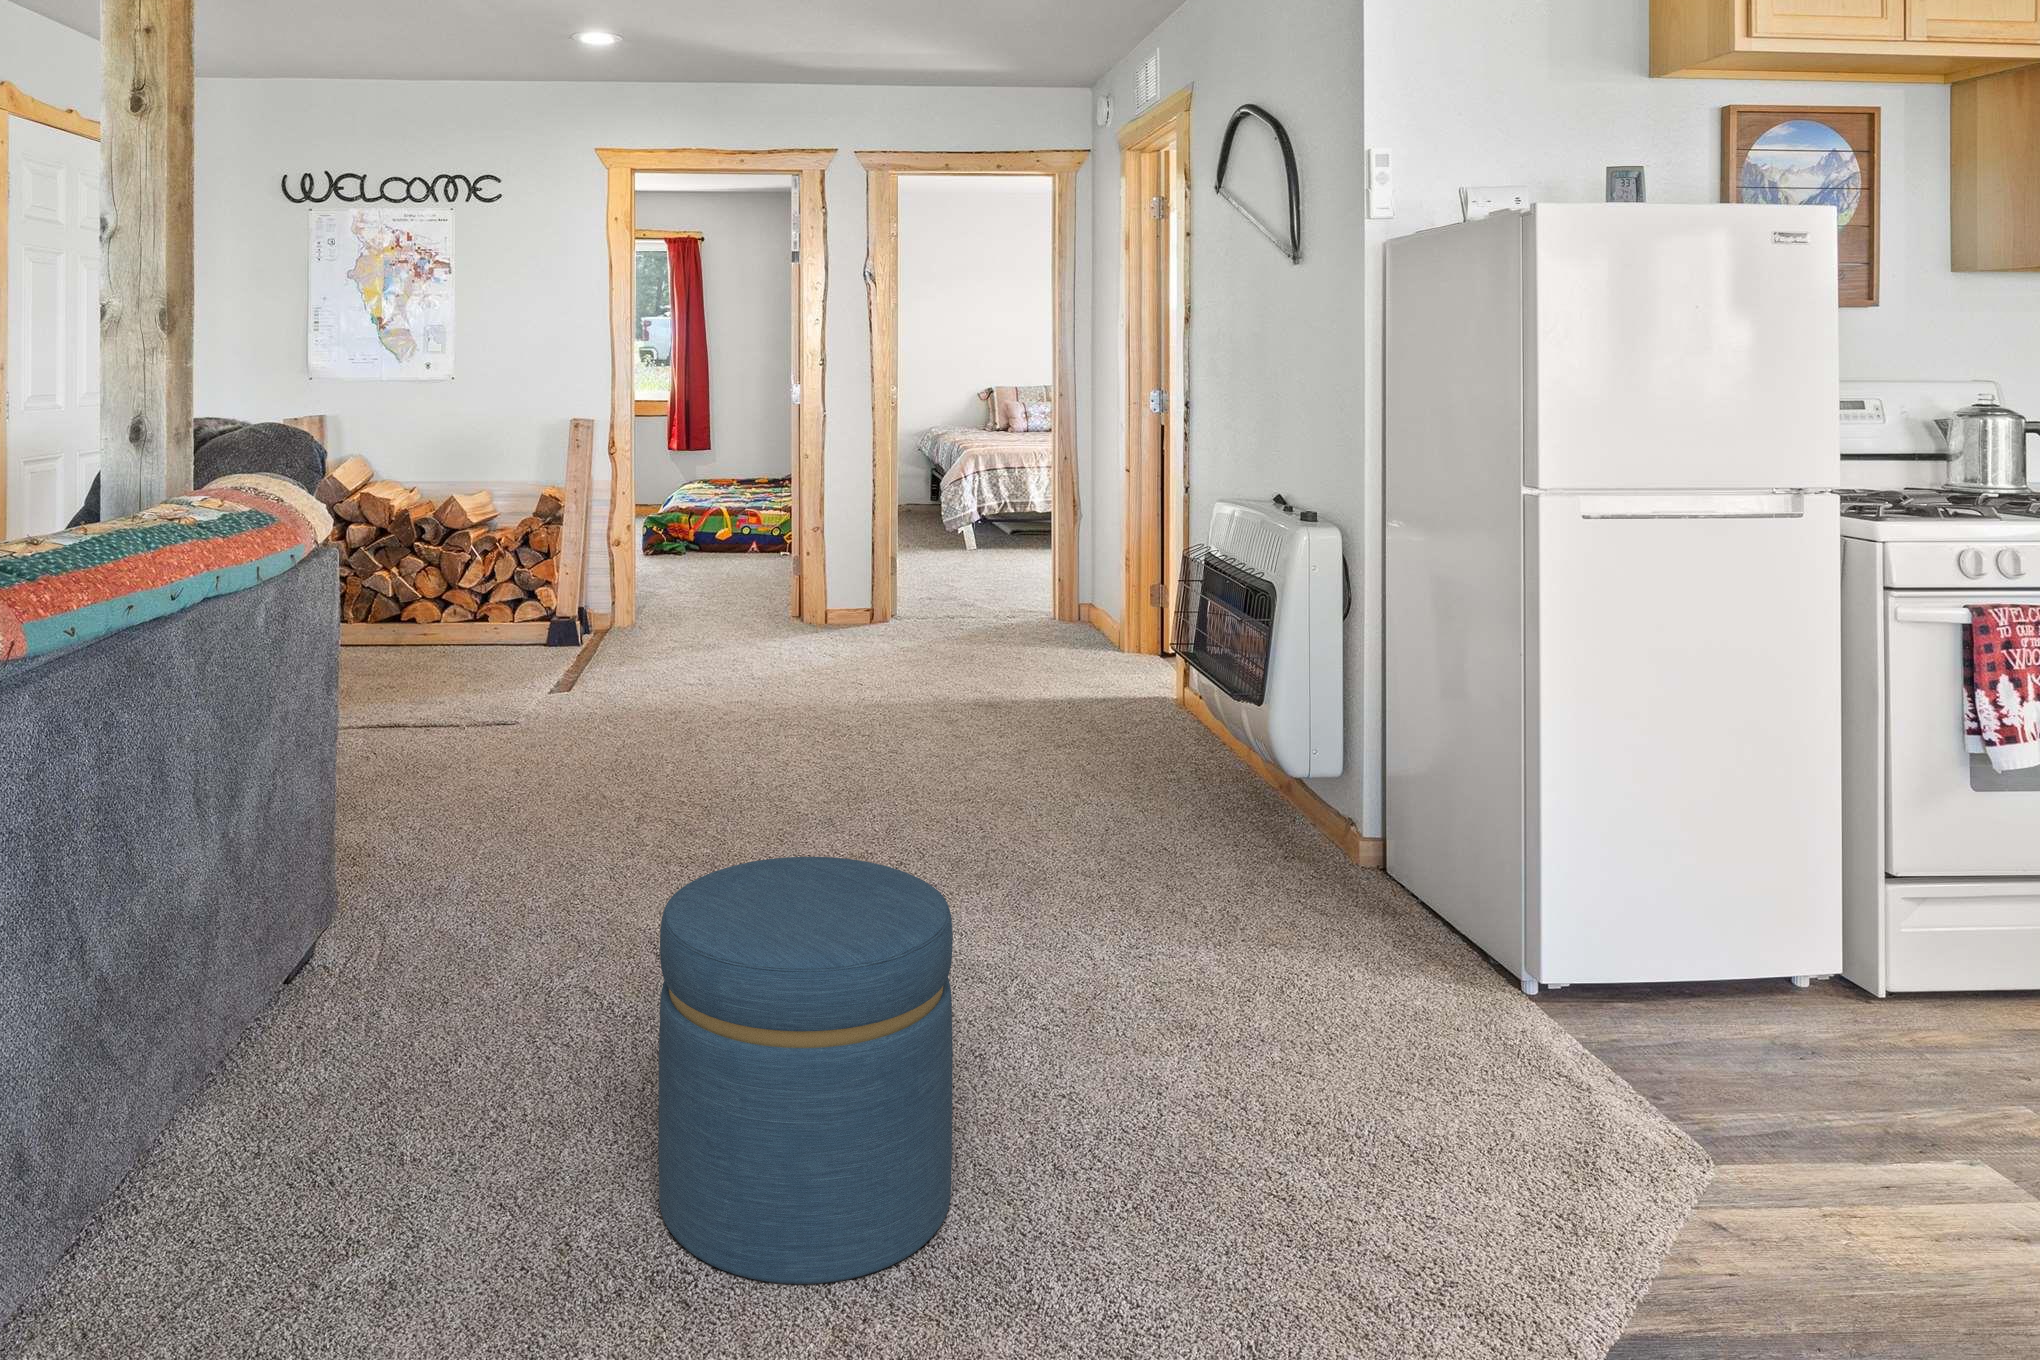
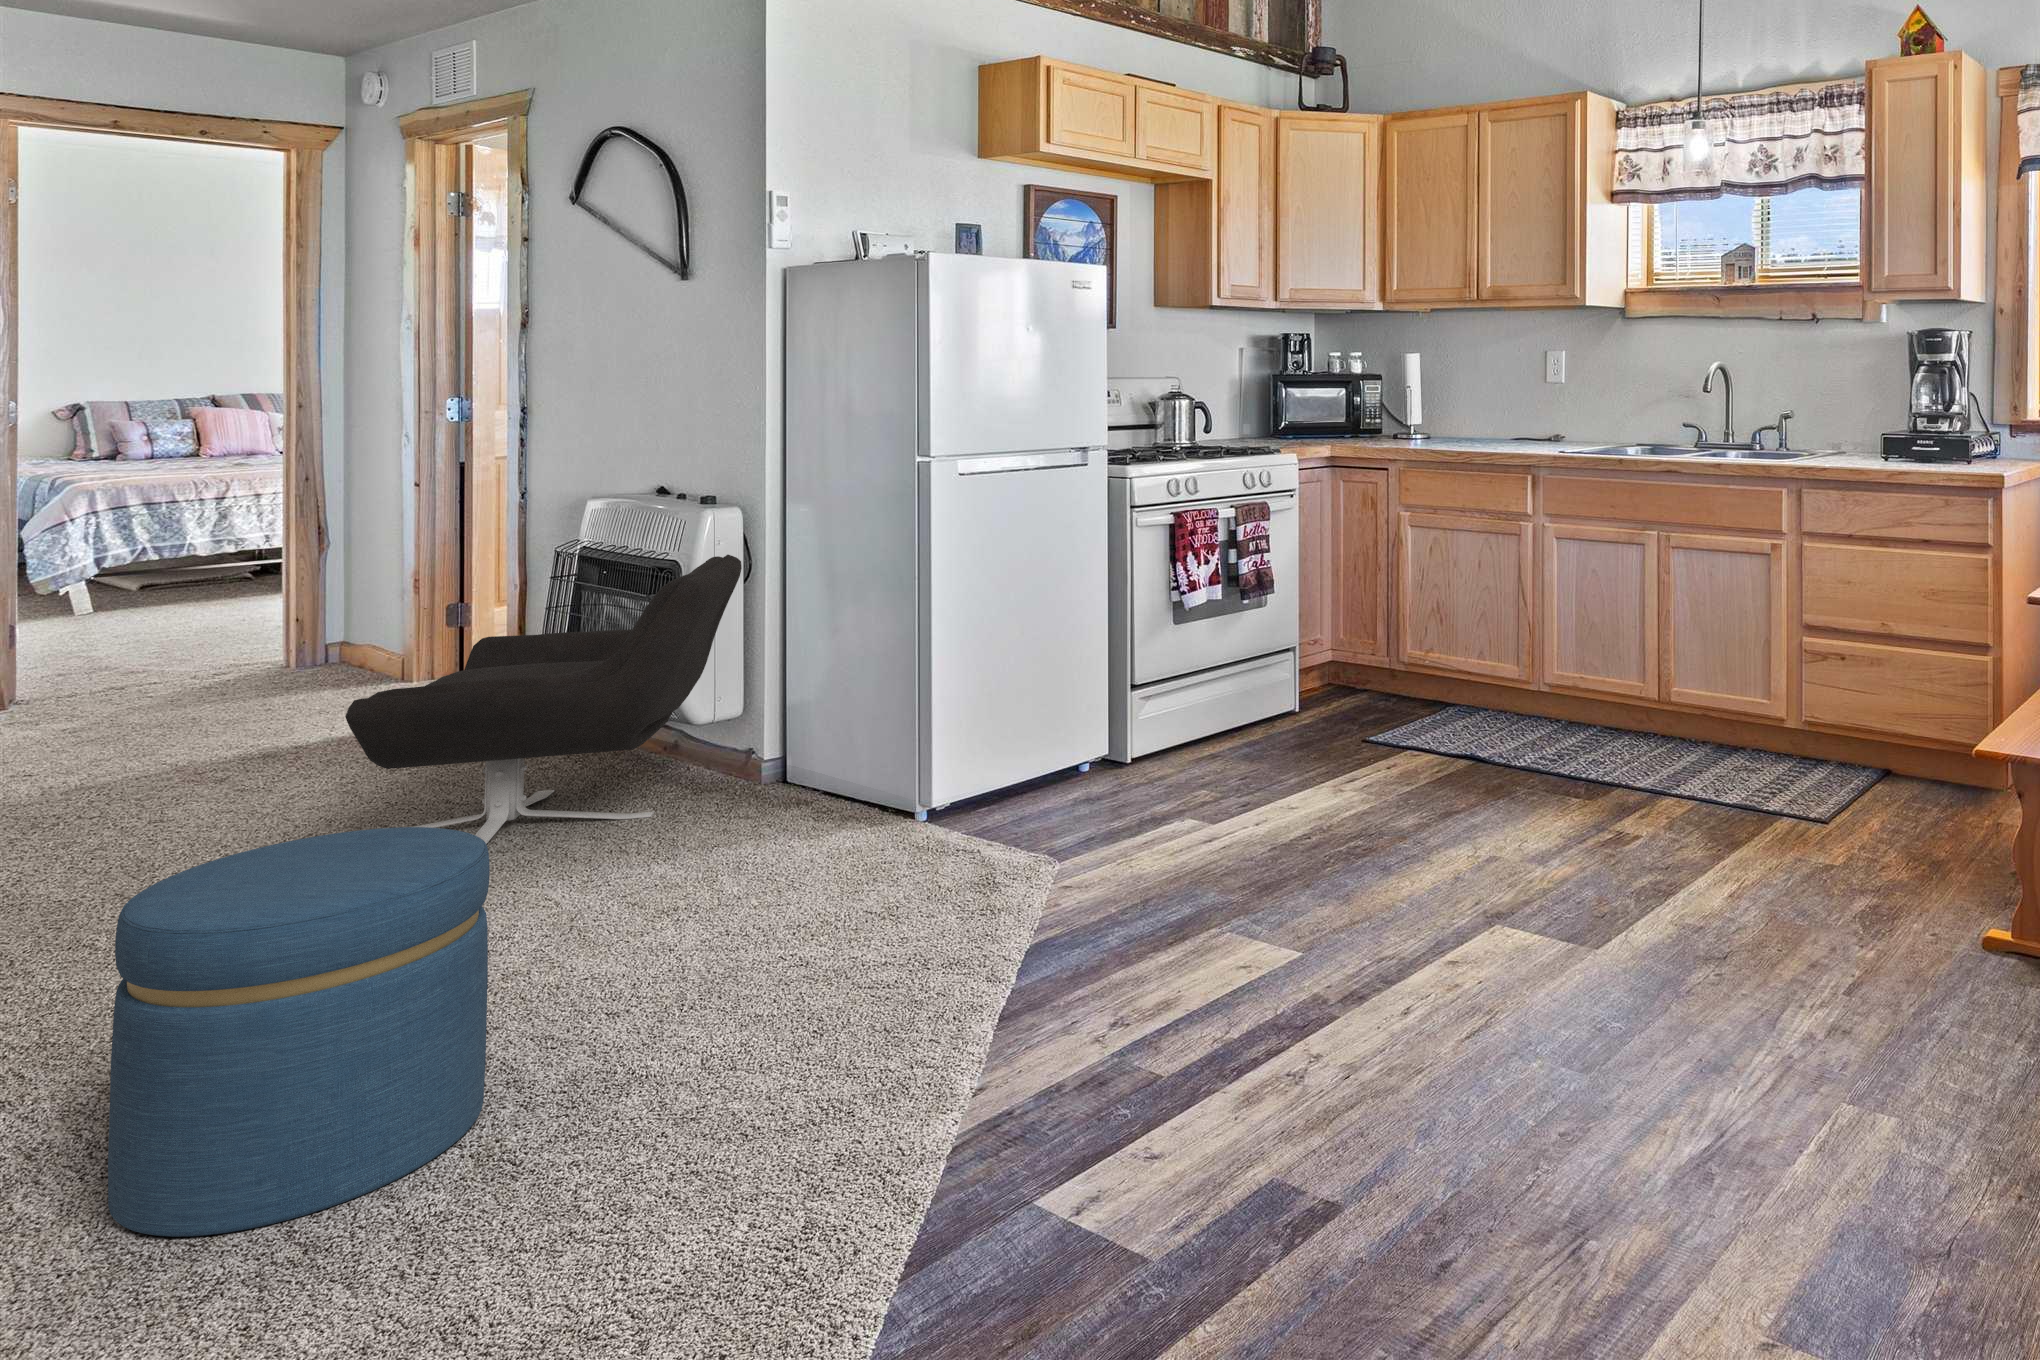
lounge chair: none [977,589,1348,886] -> present [345,555,742,844]

